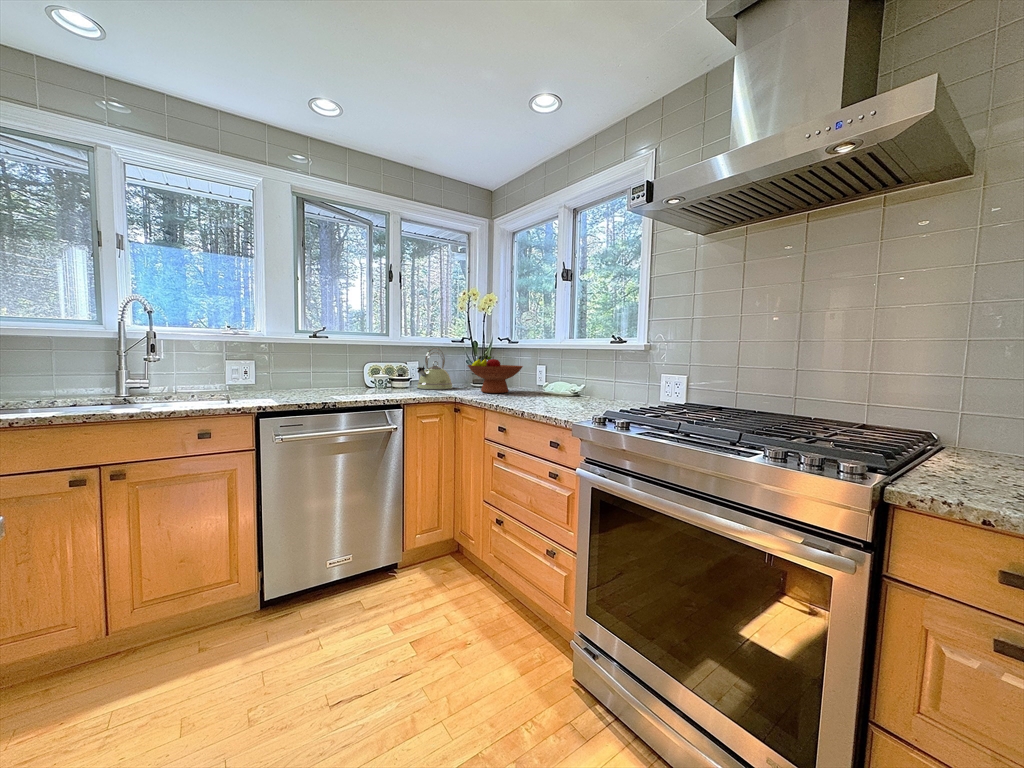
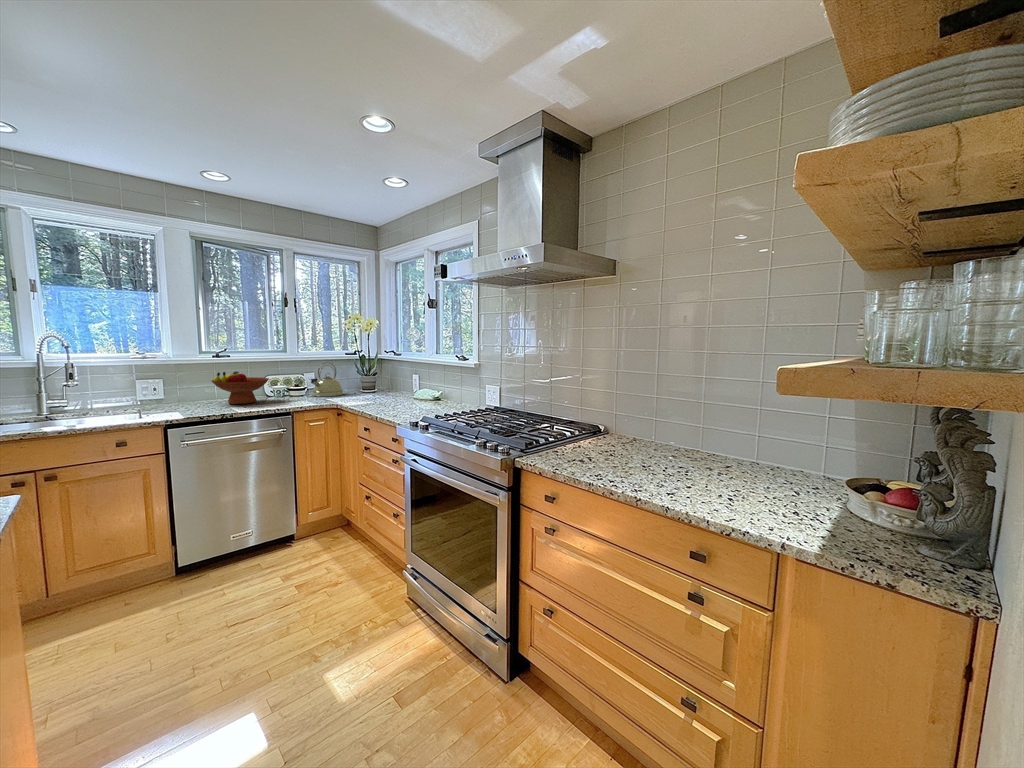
fruit bowl: present [468,355,523,393] -> present [212,371,269,404]

